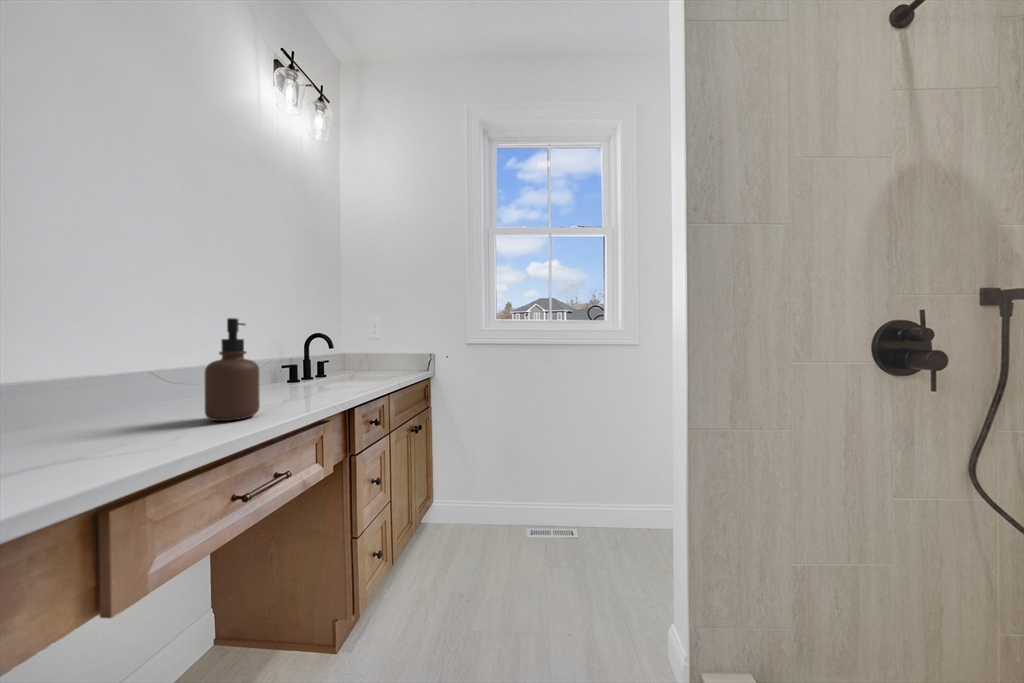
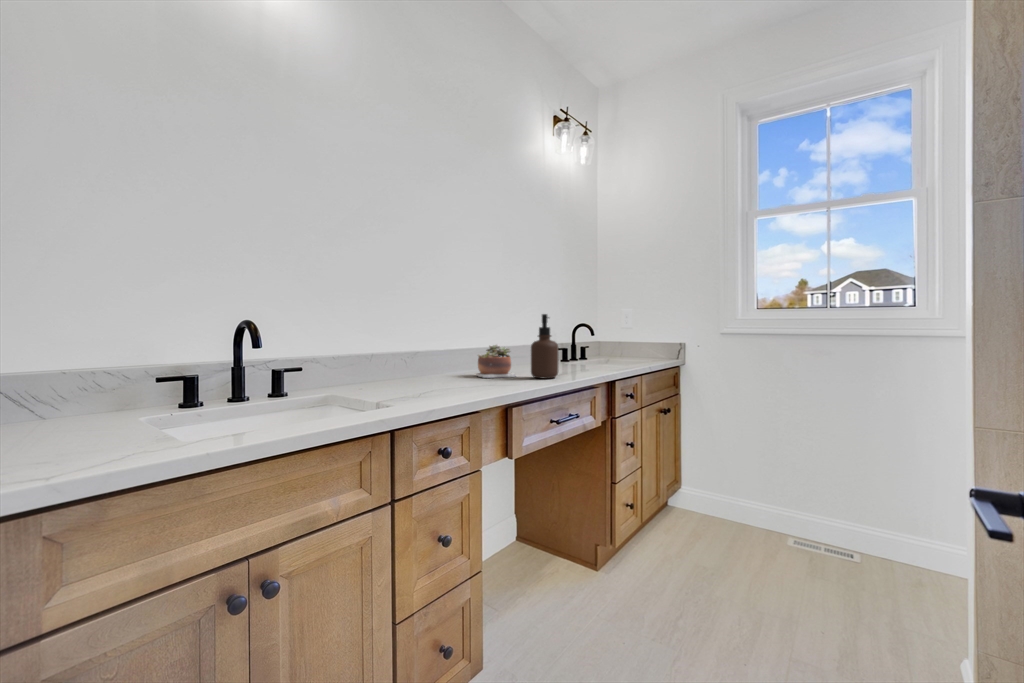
succulent plant: none [83,367,179,432] -> present [476,345,516,378]

